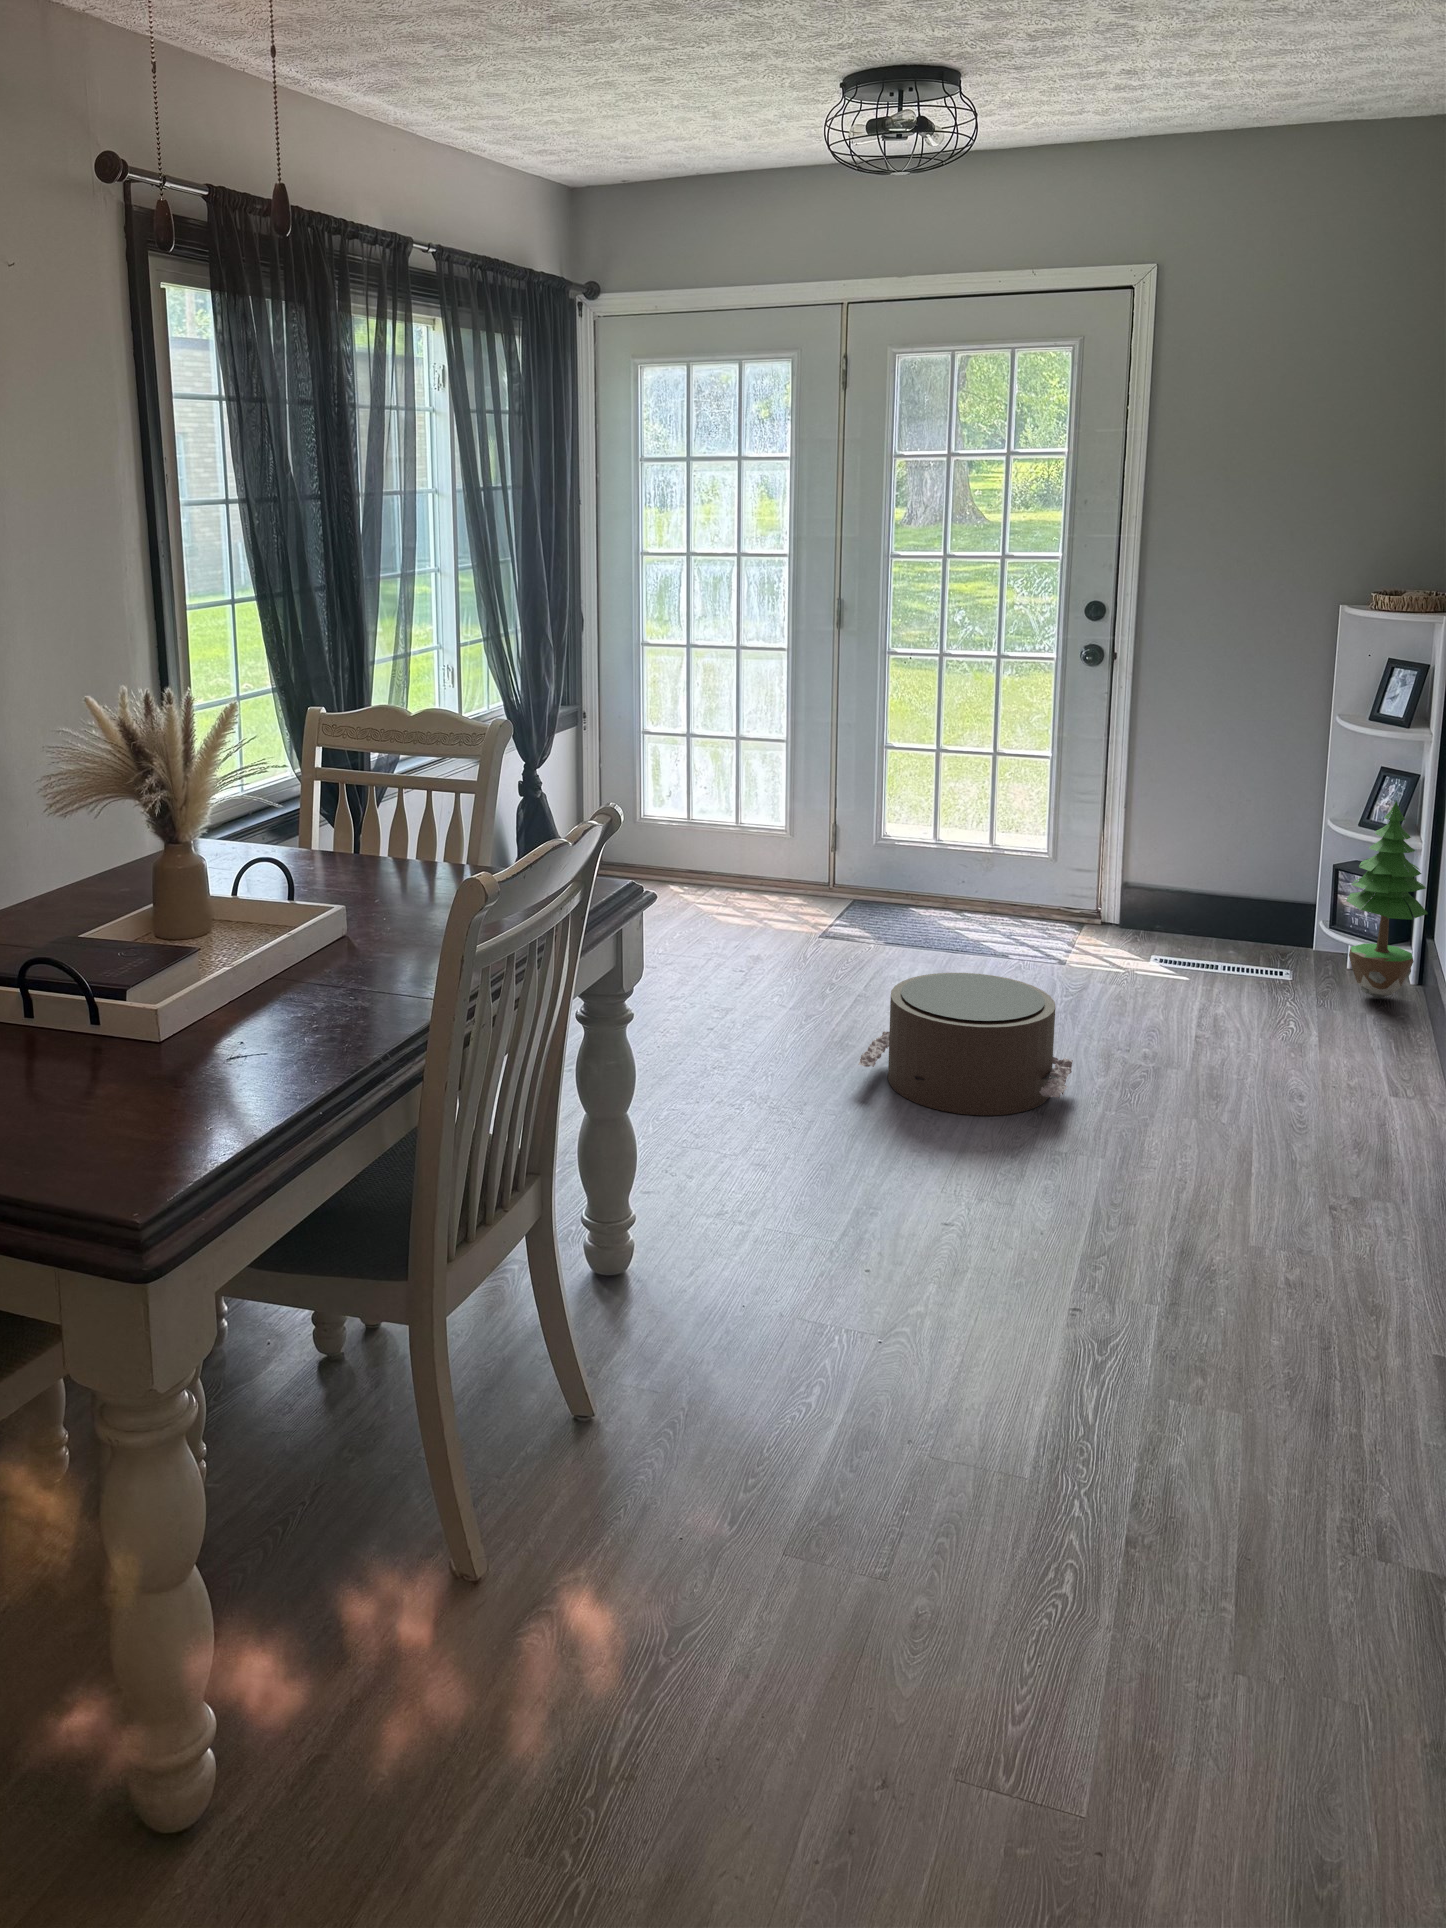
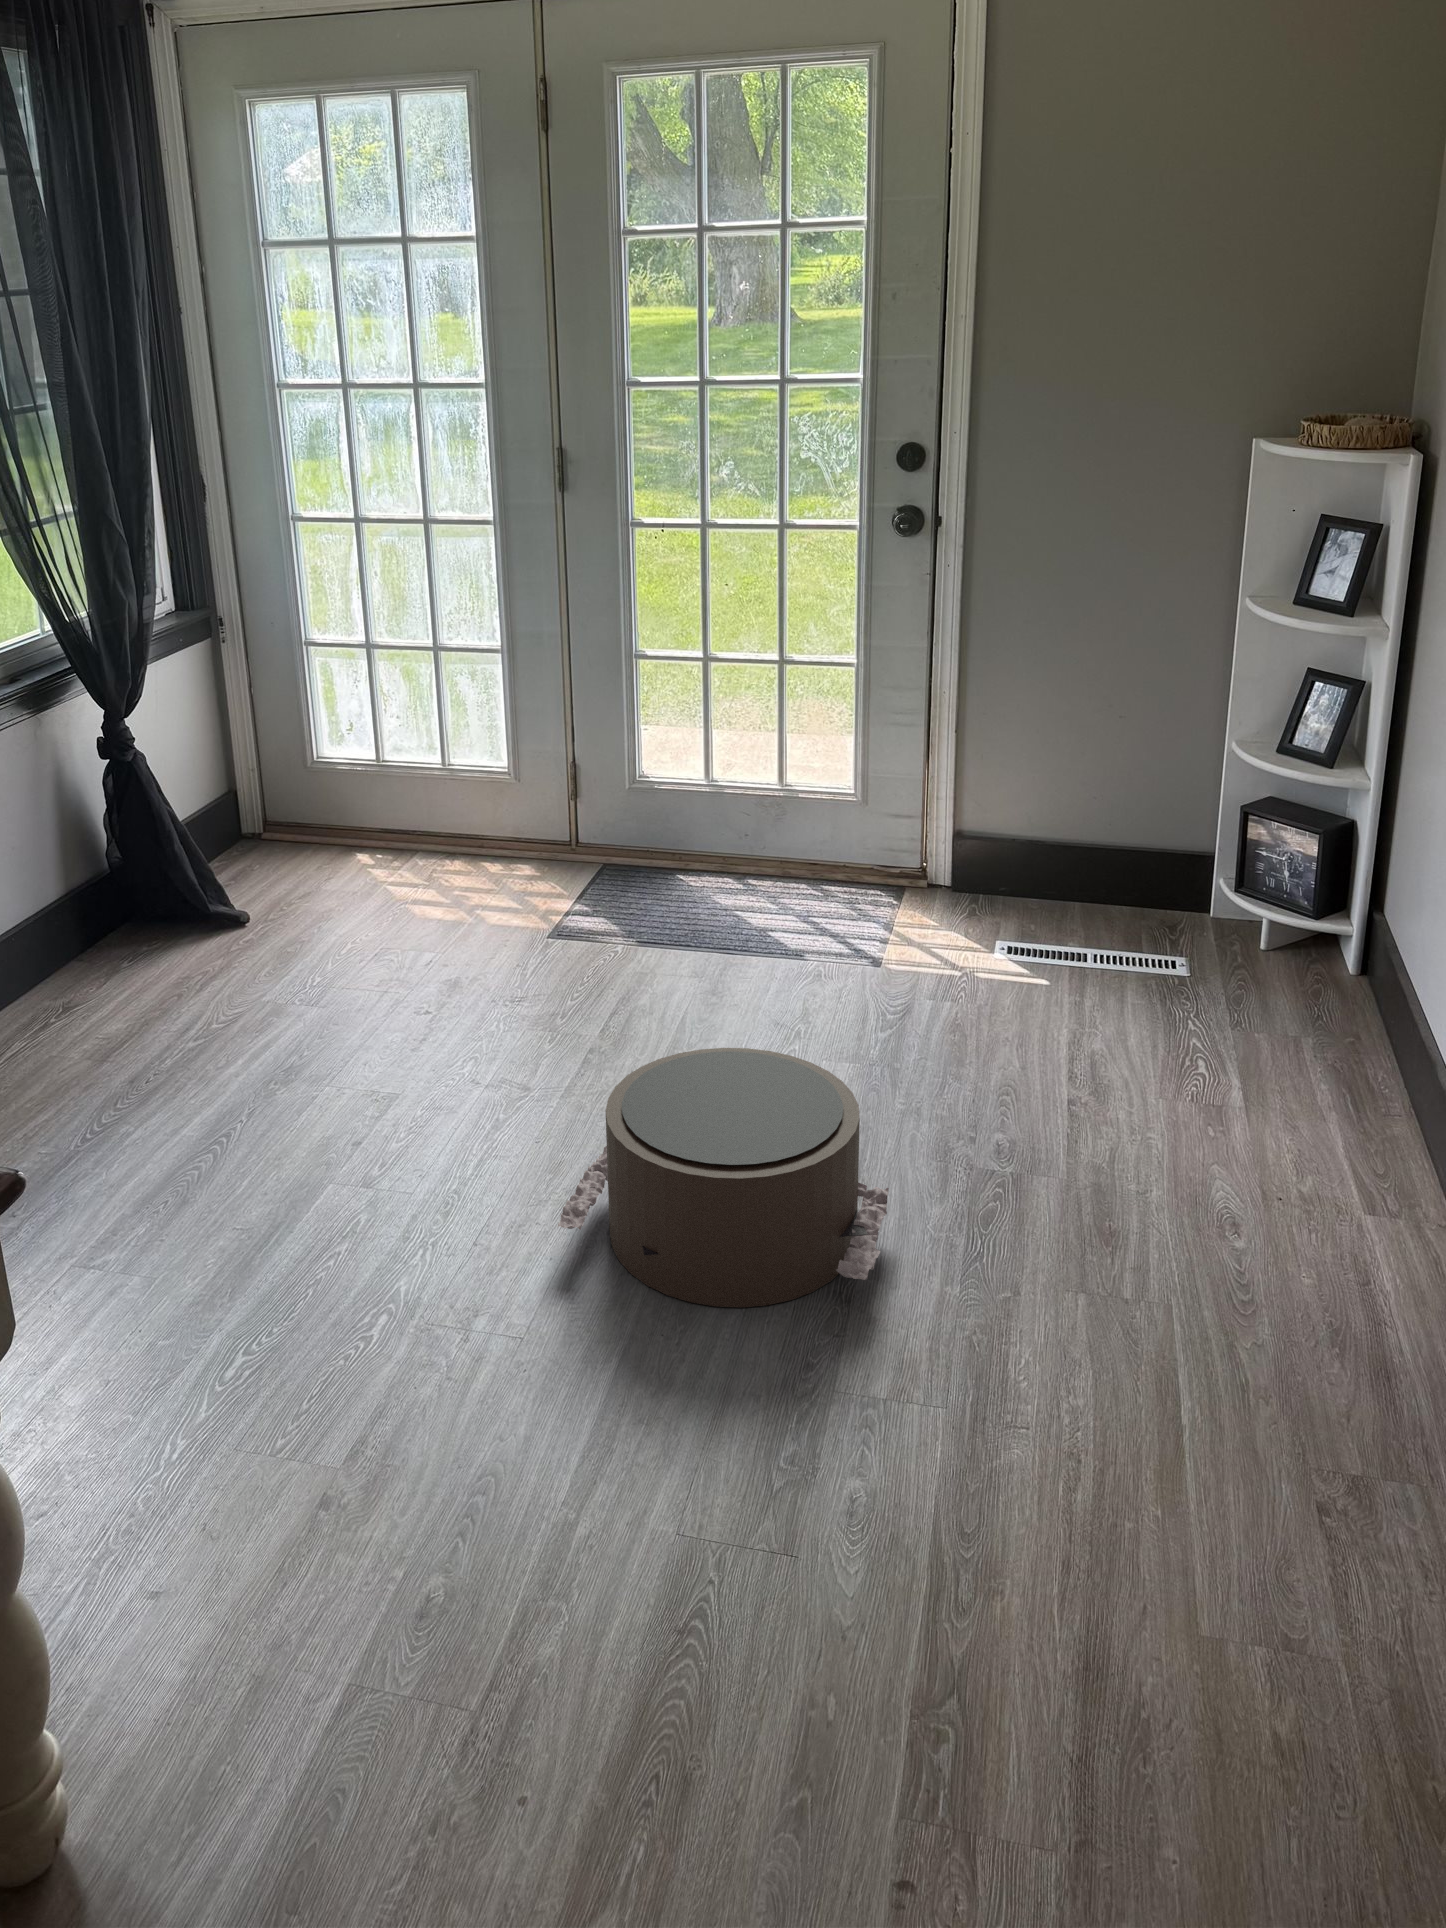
potted tree: present [1346,801,1428,998] -> none [1266,731,1379,1003]

